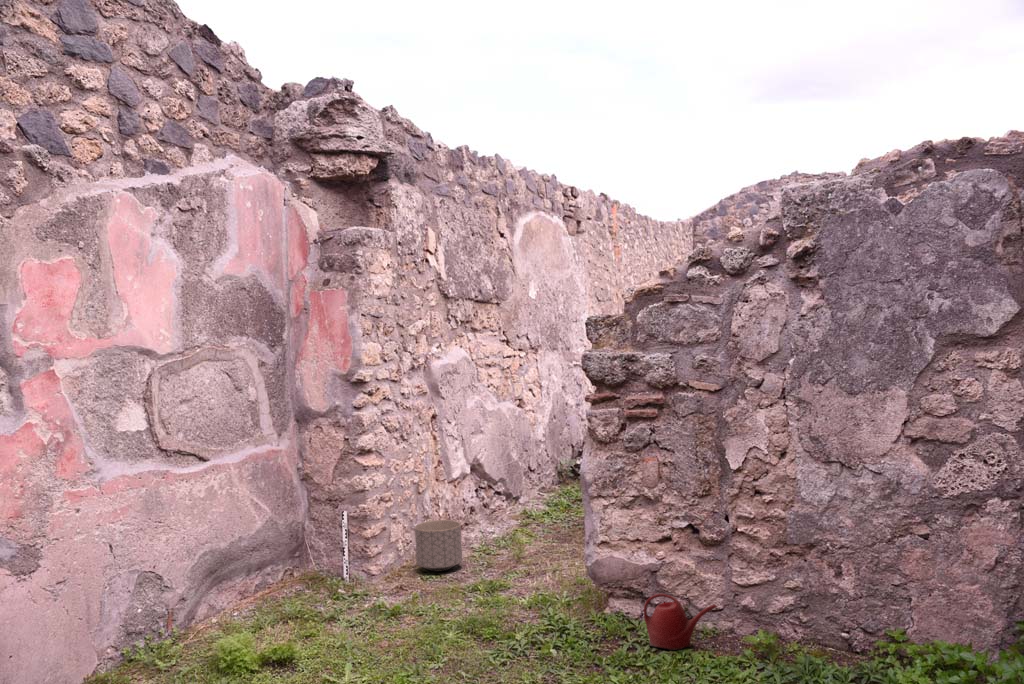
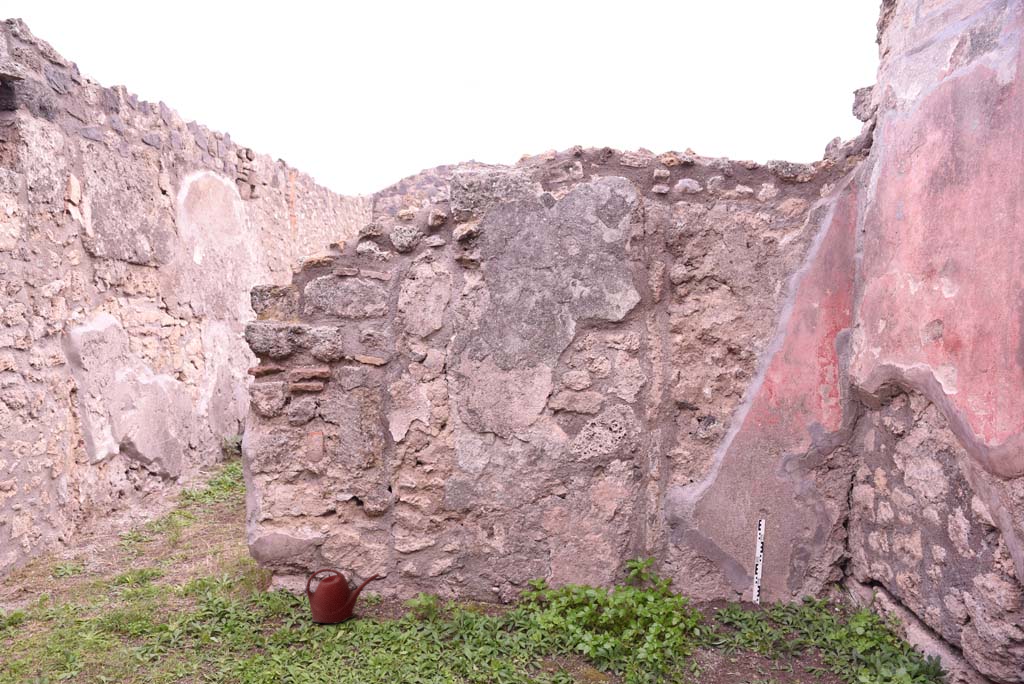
planter: present [415,520,462,572] -> none [48,500,109,559]

